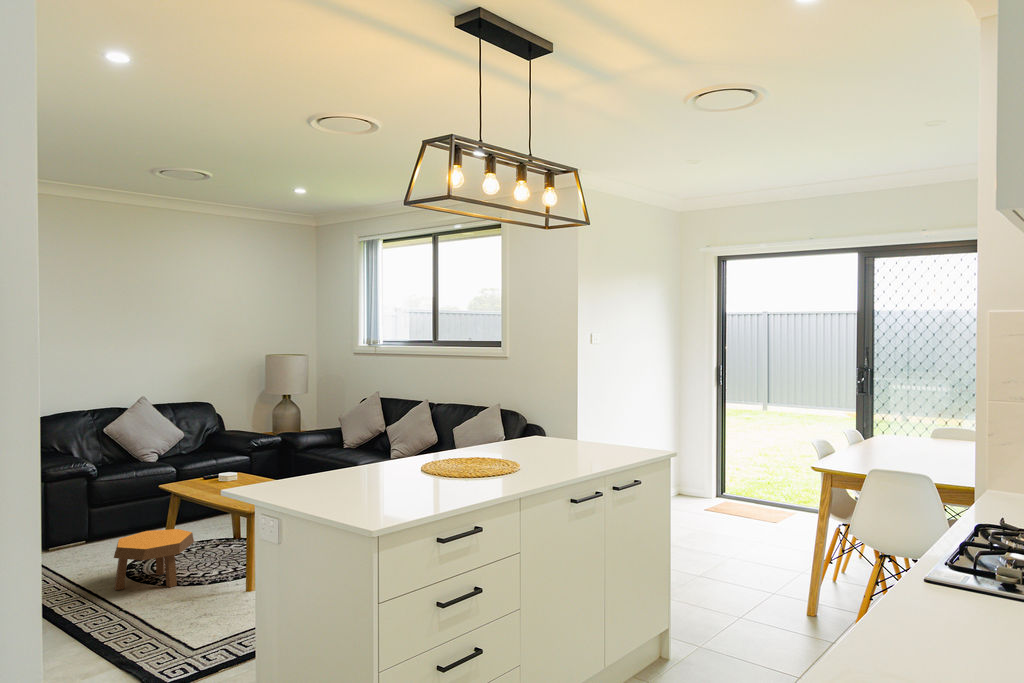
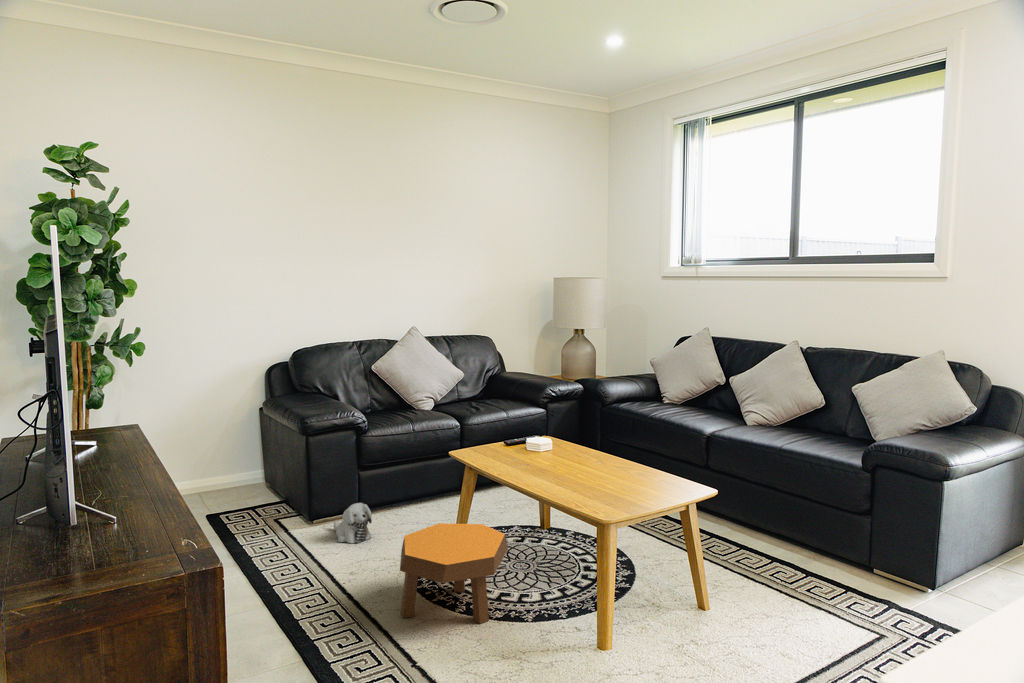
plush toy: none [66,529,98,559] -> present [334,503,372,543]

